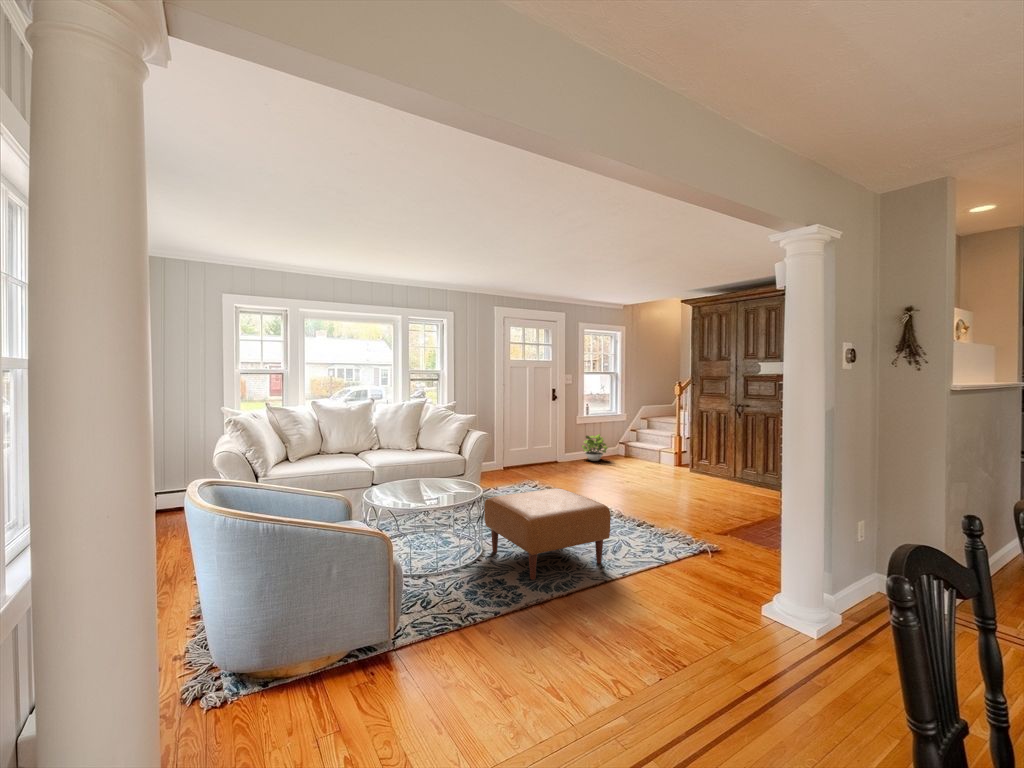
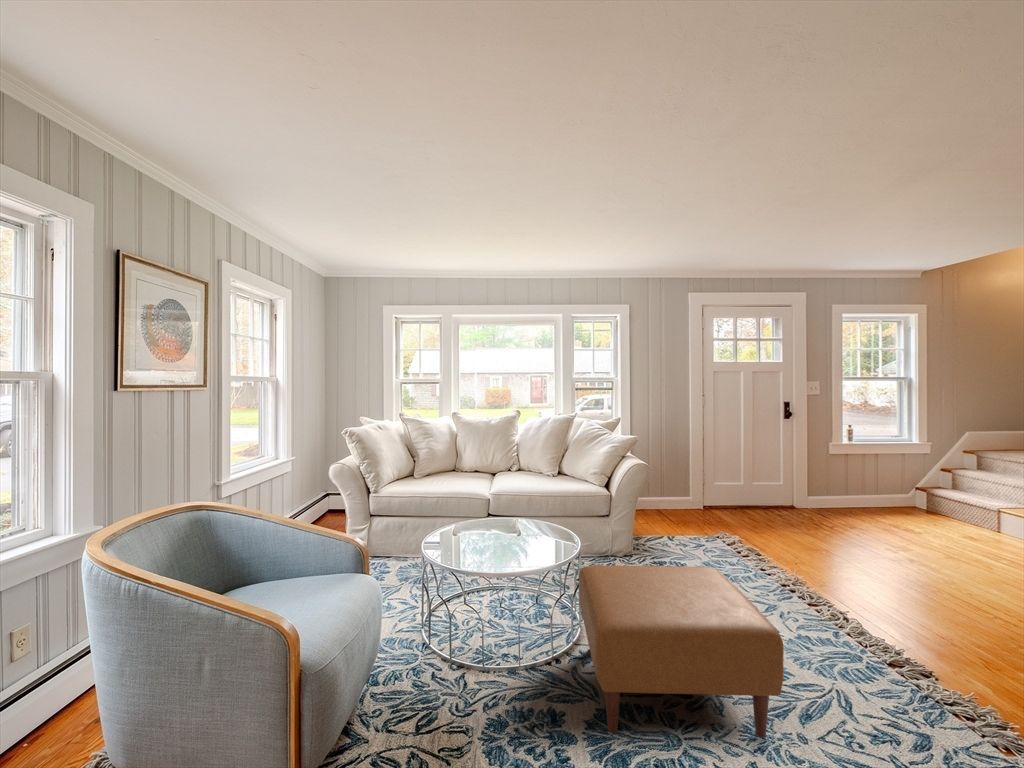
potted plant: present [582,434,607,461] -> none [838,471,886,511]

